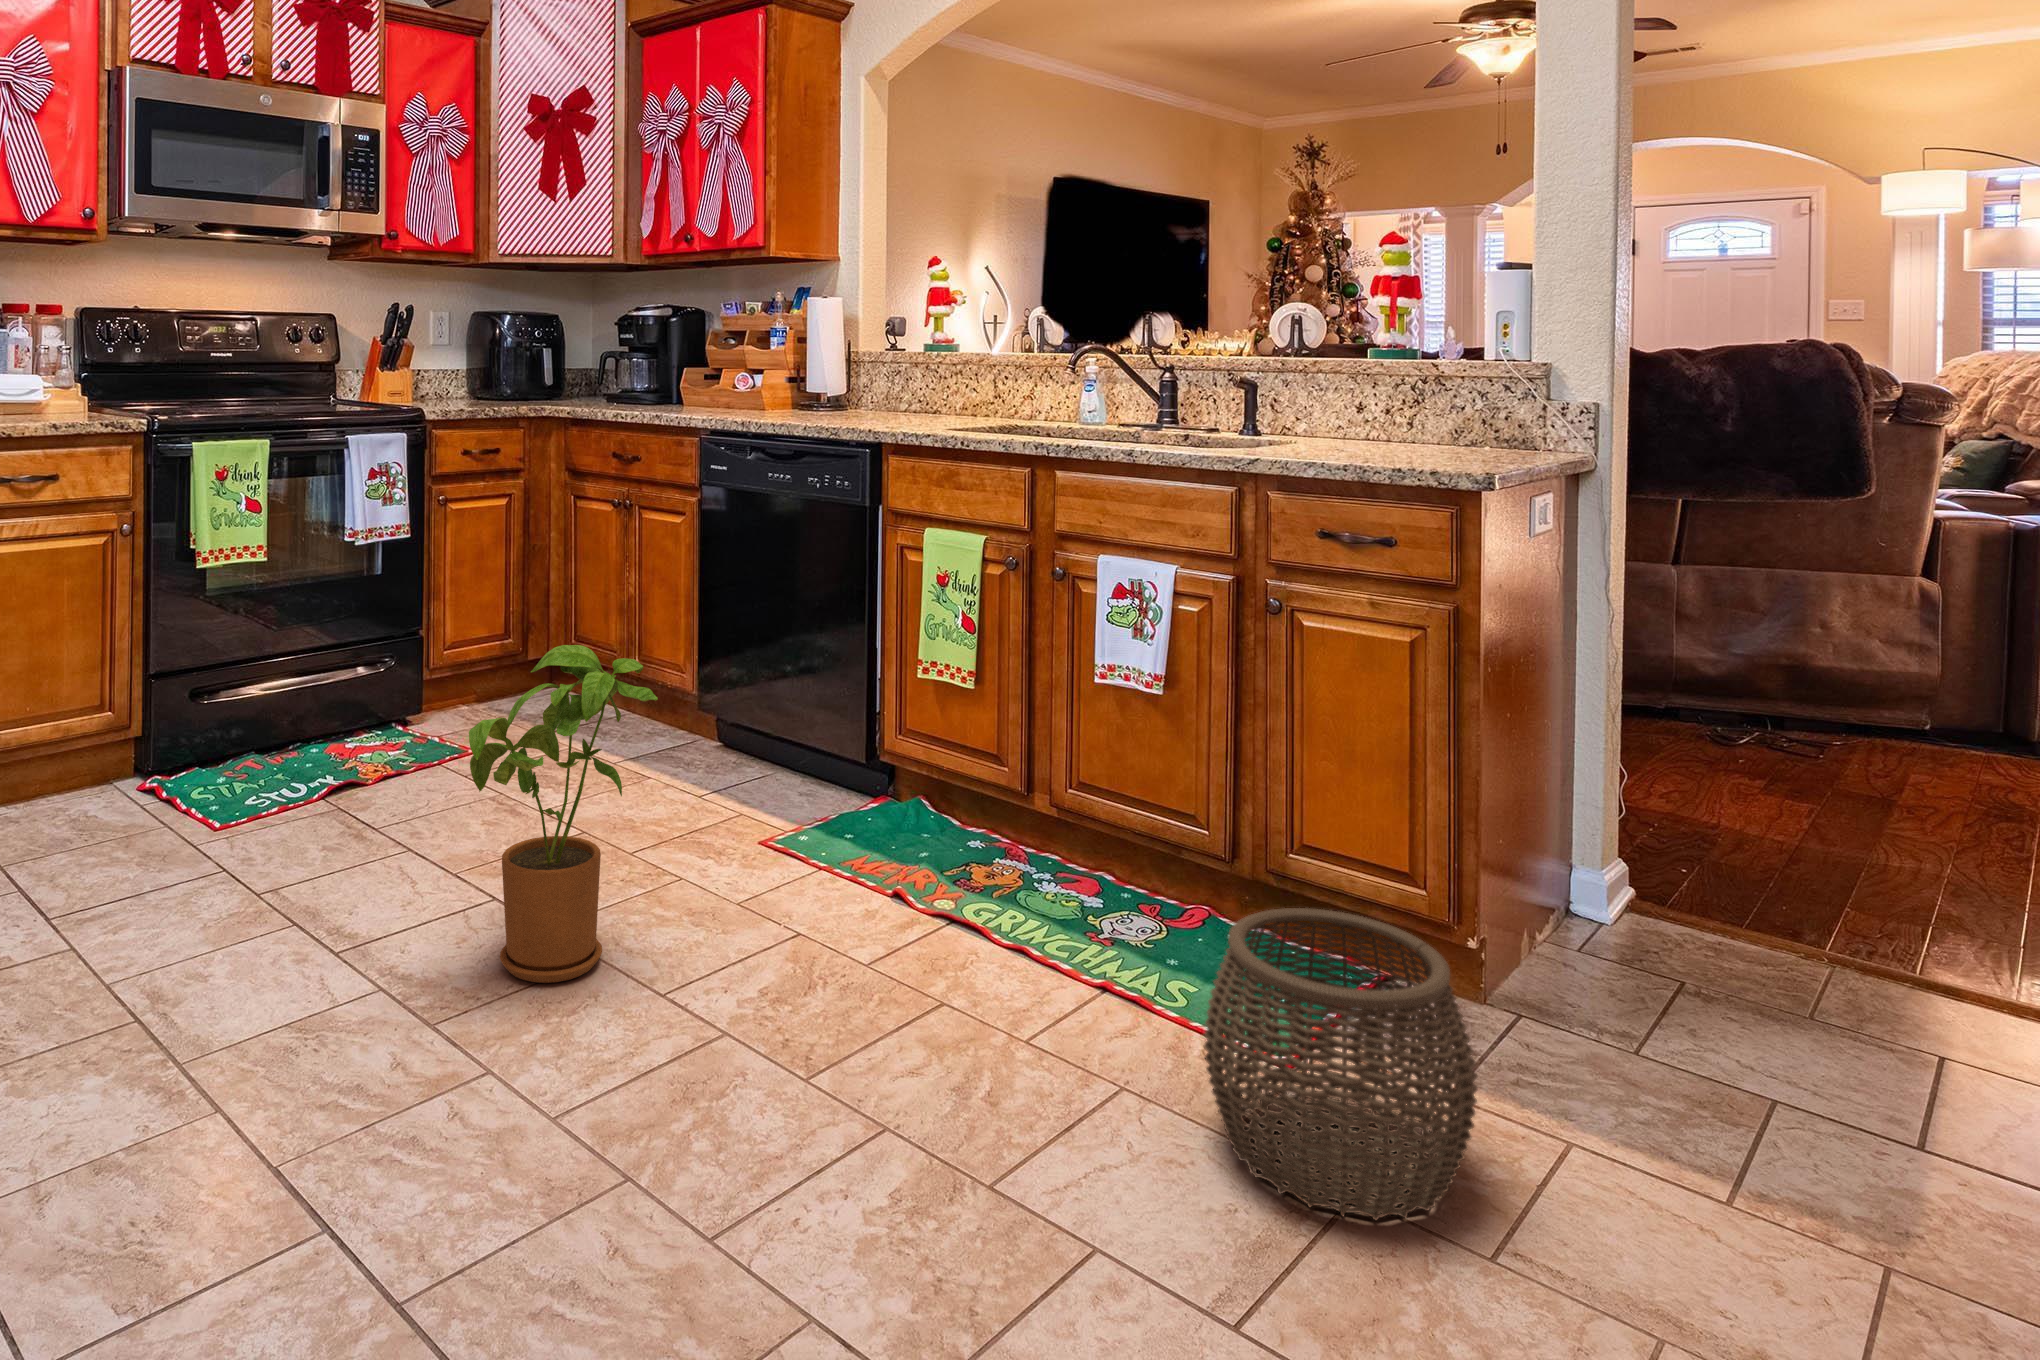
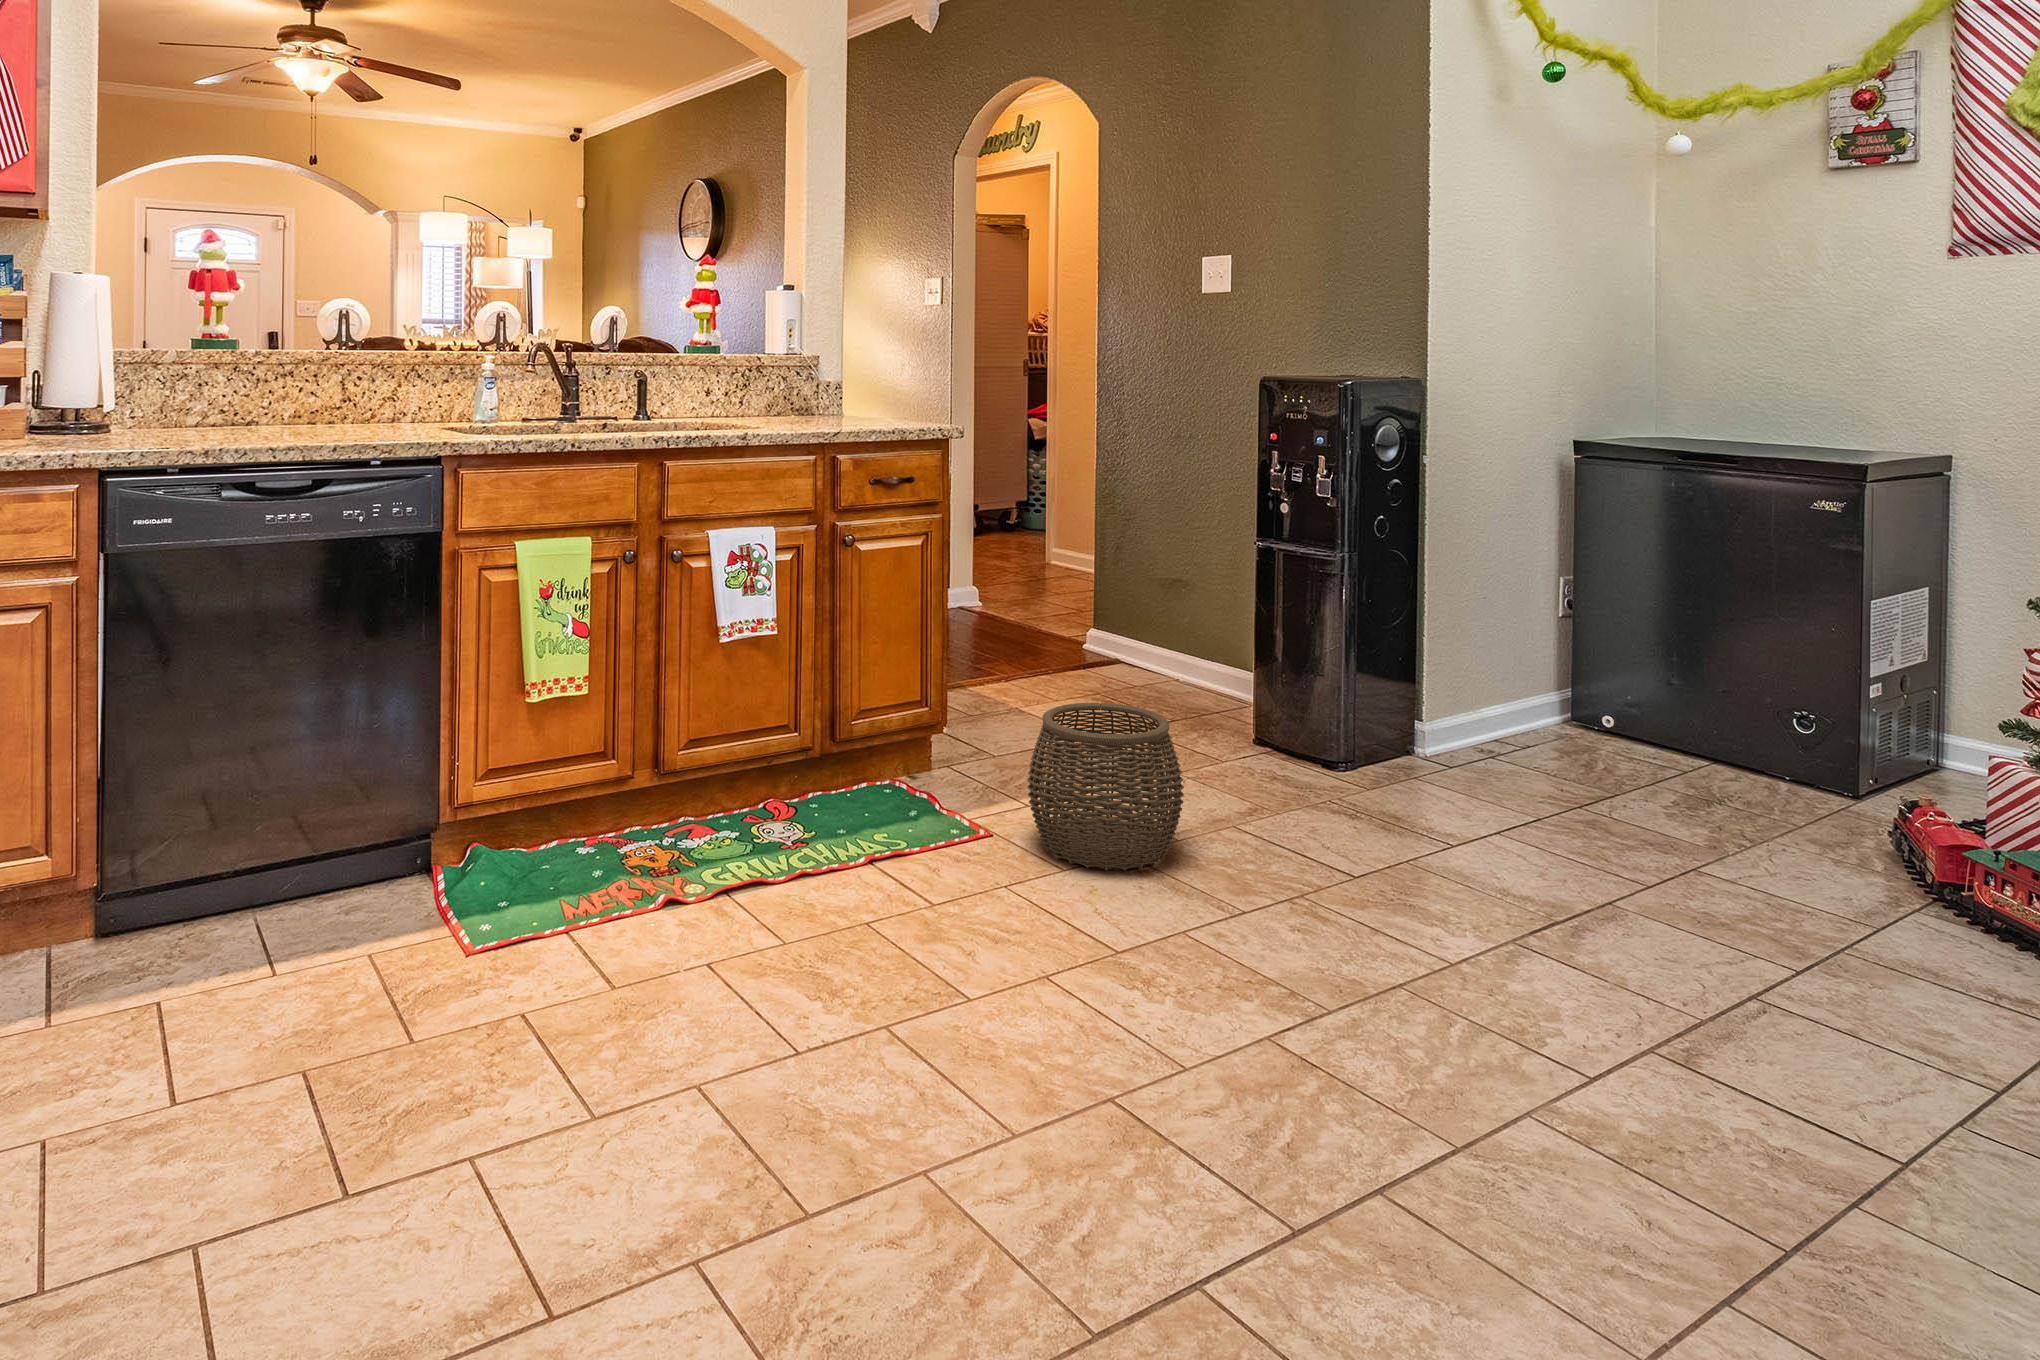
house plant: present [469,645,658,983] -> none [585,702,816,1140]

